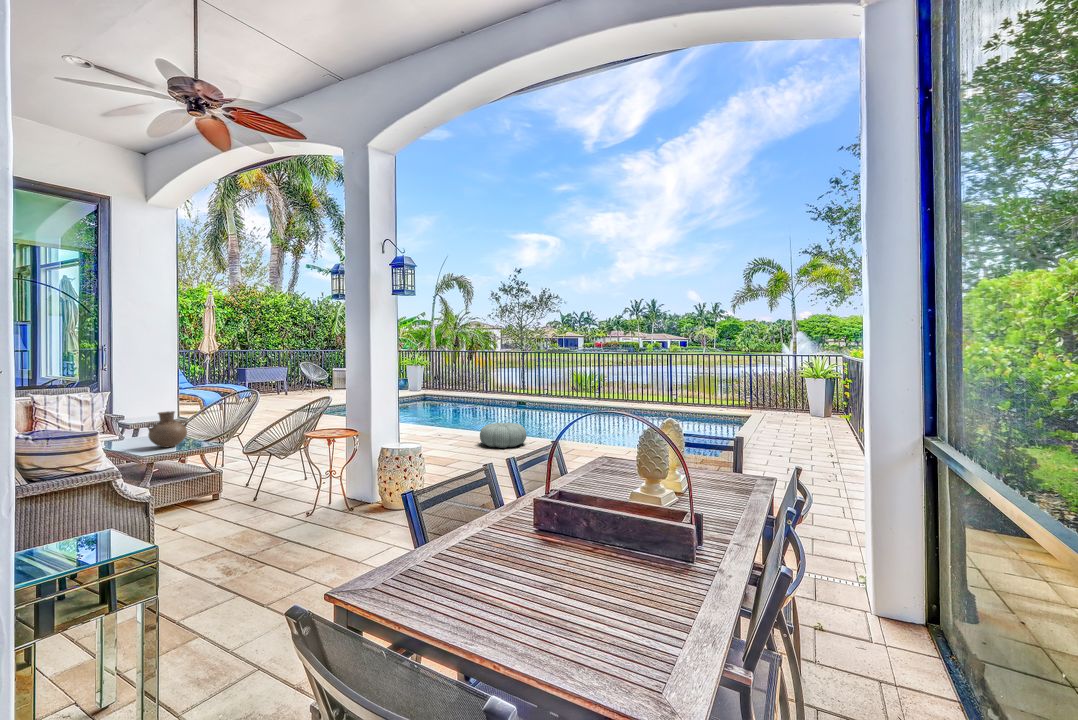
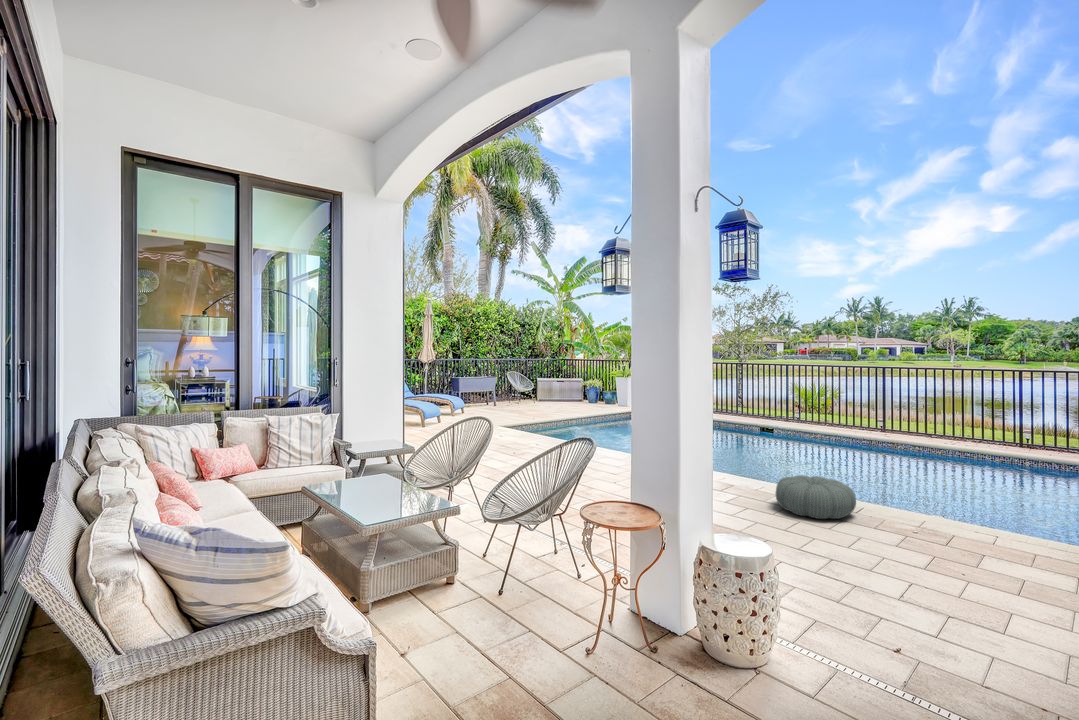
vase: present [147,411,187,448] -> none [372,454,416,504]

